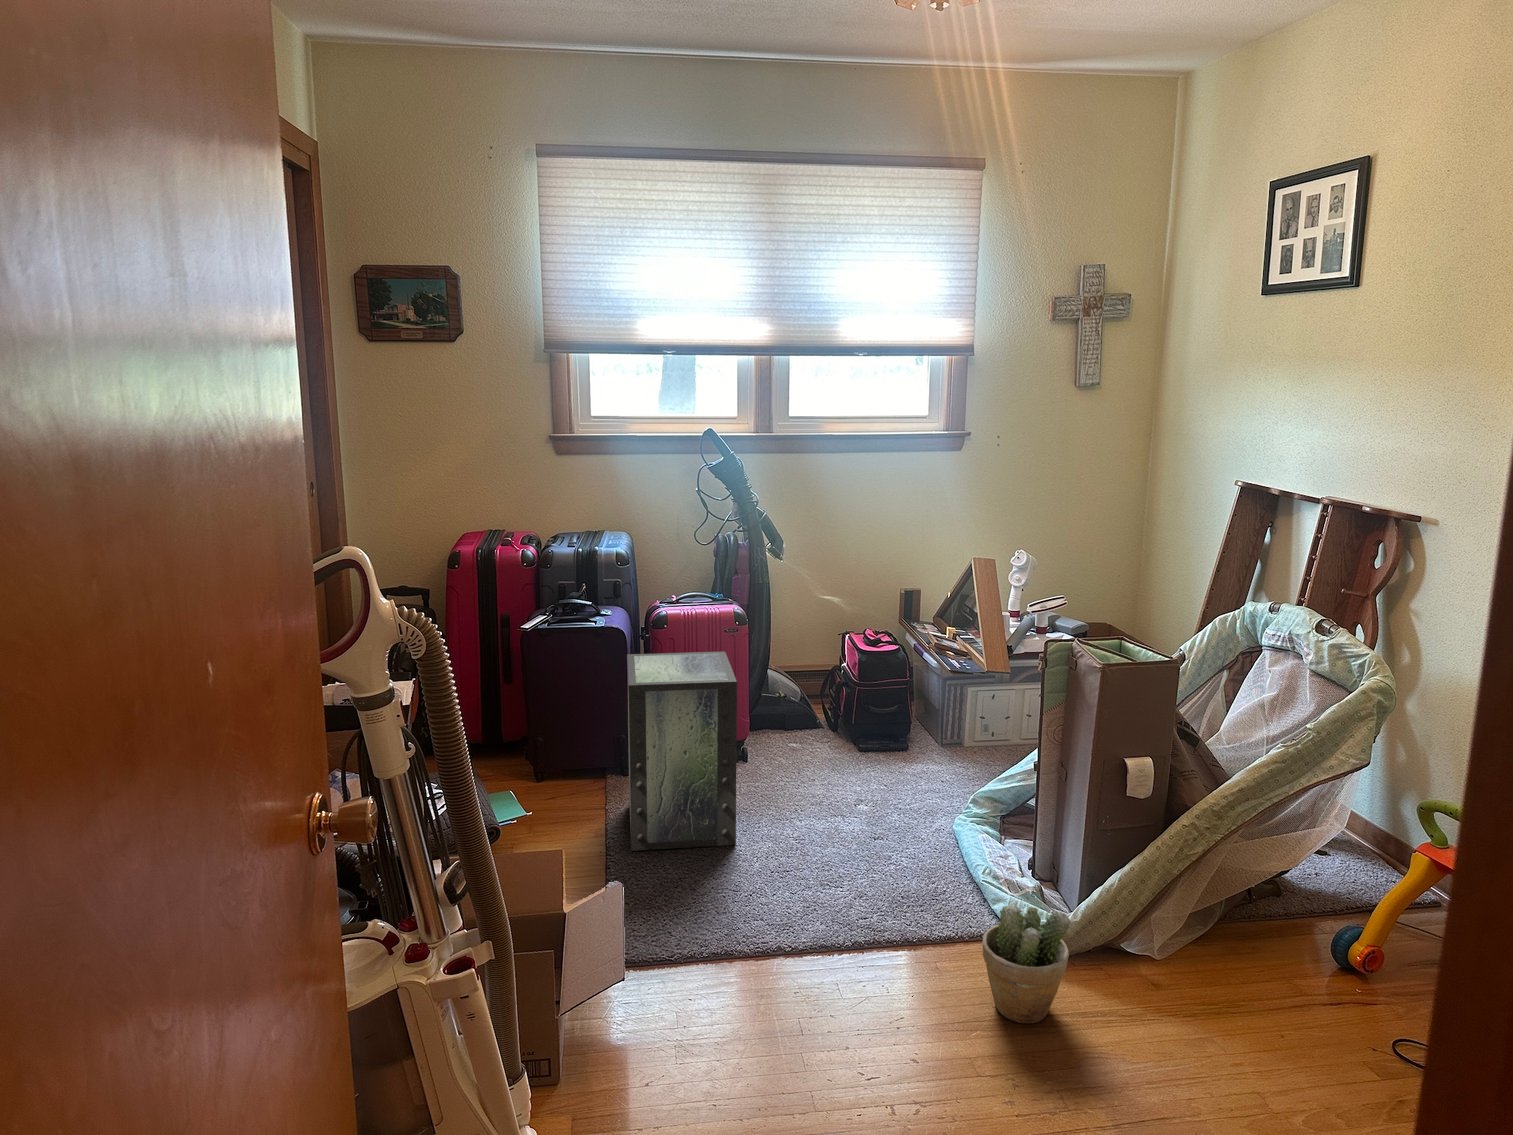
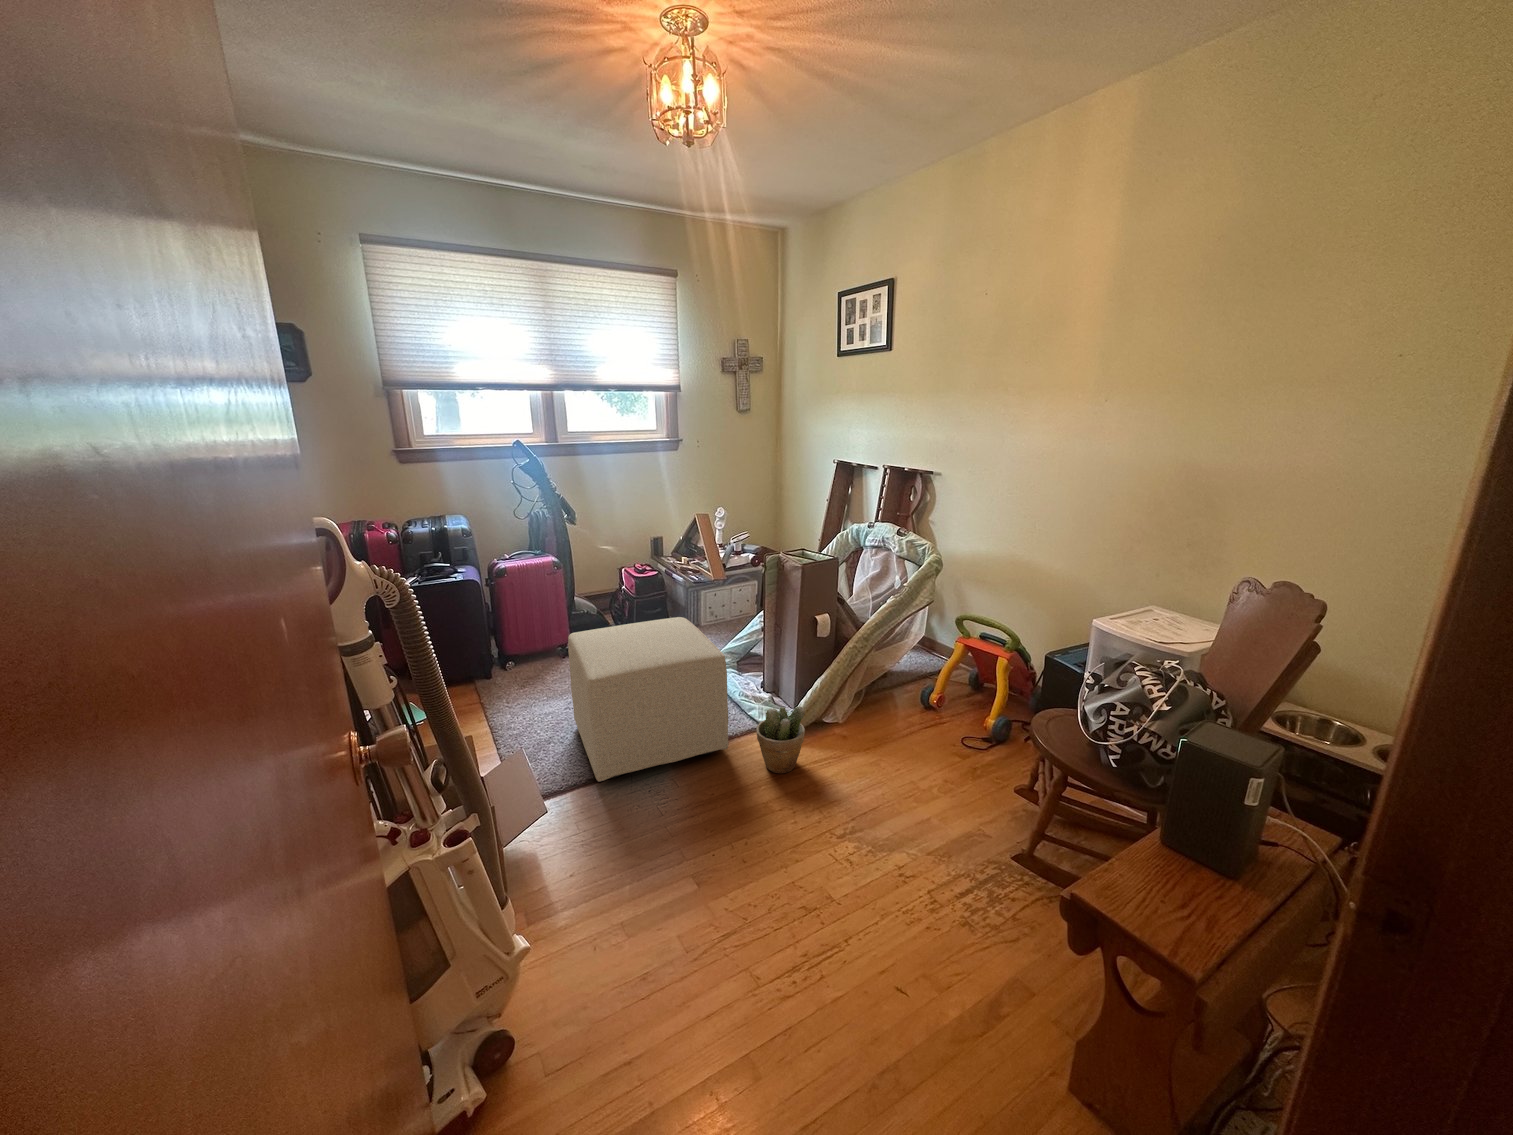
storage box: present [627,651,737,851] -> none [487,587,582,727]
ottoman: none [717,724,944,962] -> present [568,617,728,782]

